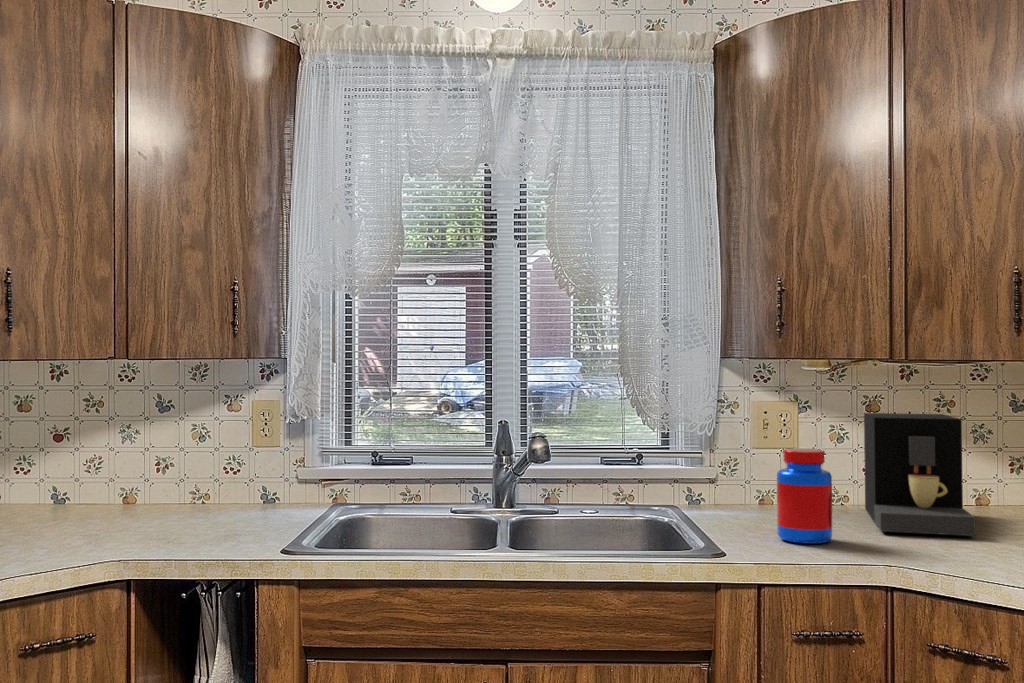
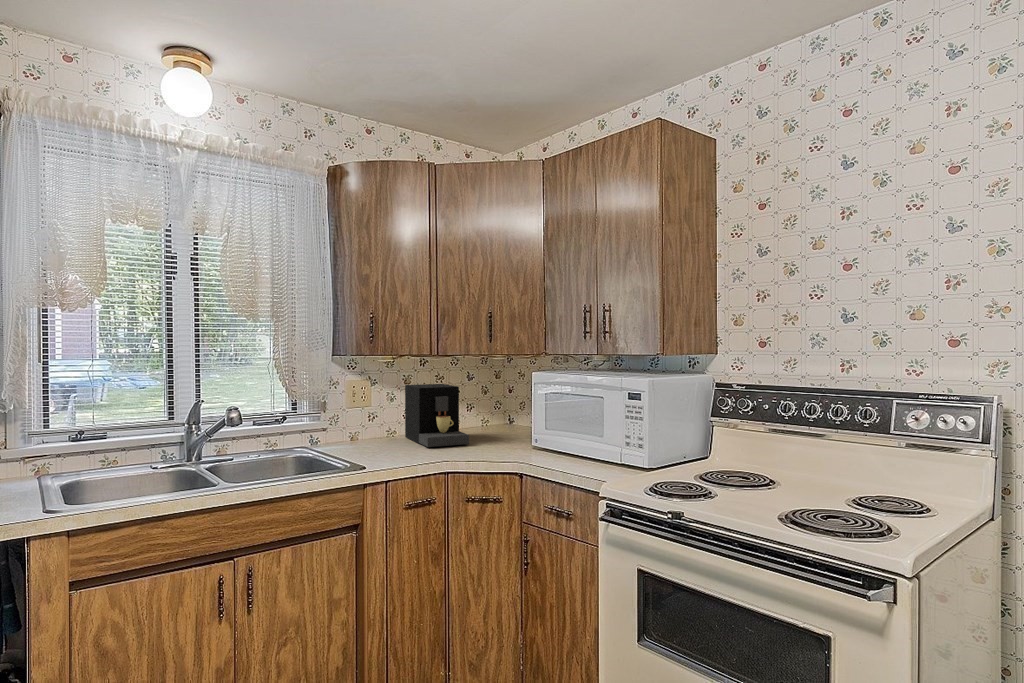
jar: present [777,449,832,544] -> none [382,407,411,458]

